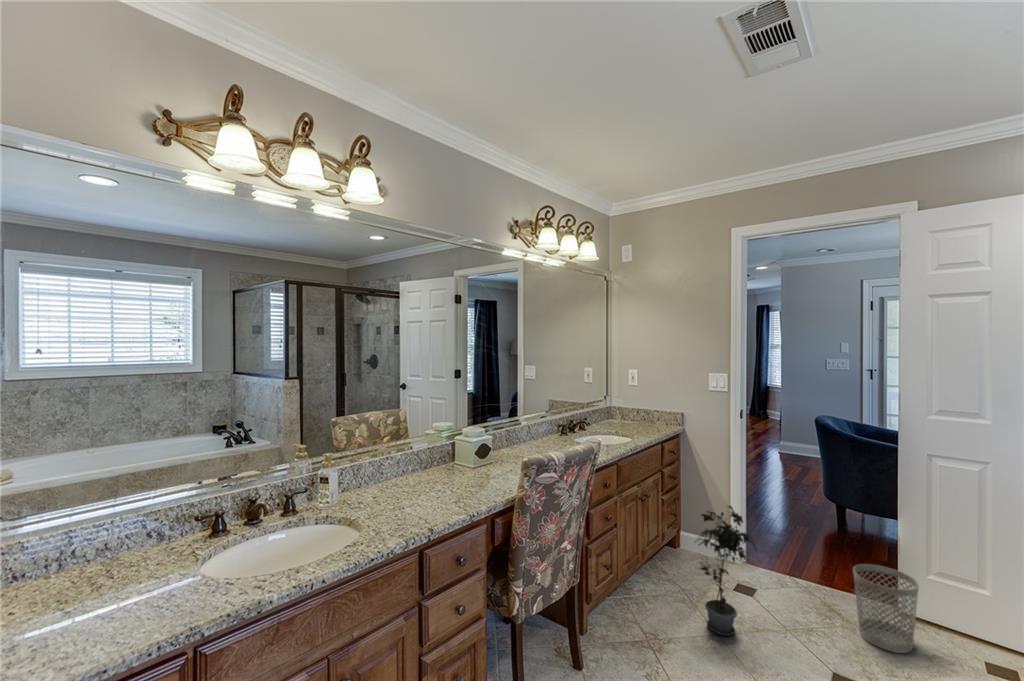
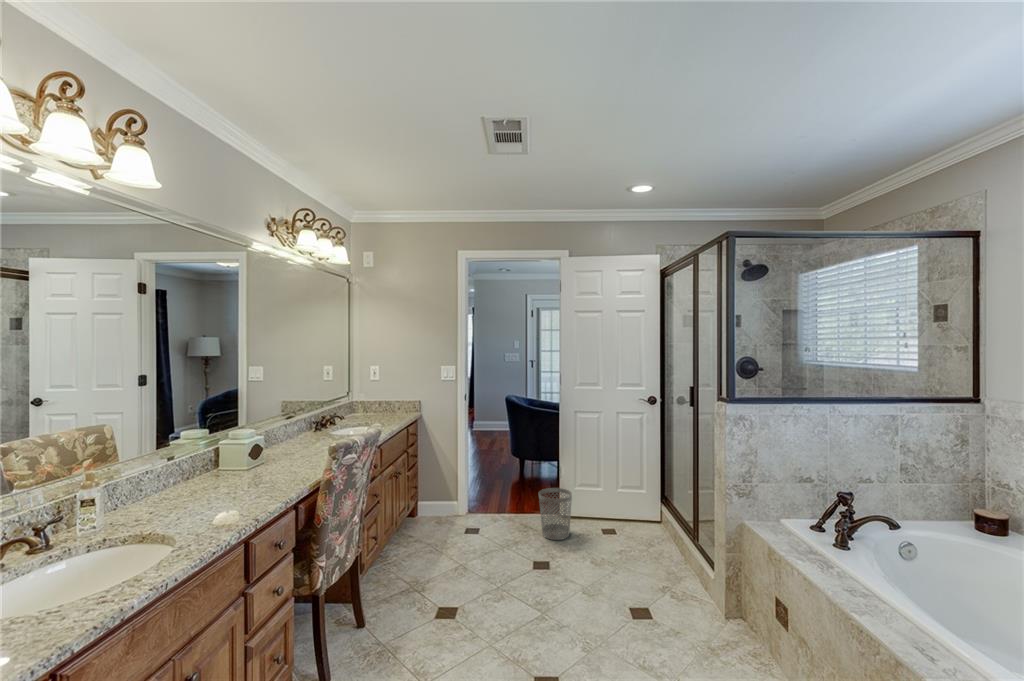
potted plant: present [695,506,757,636] -> none [443,465,489,565]

